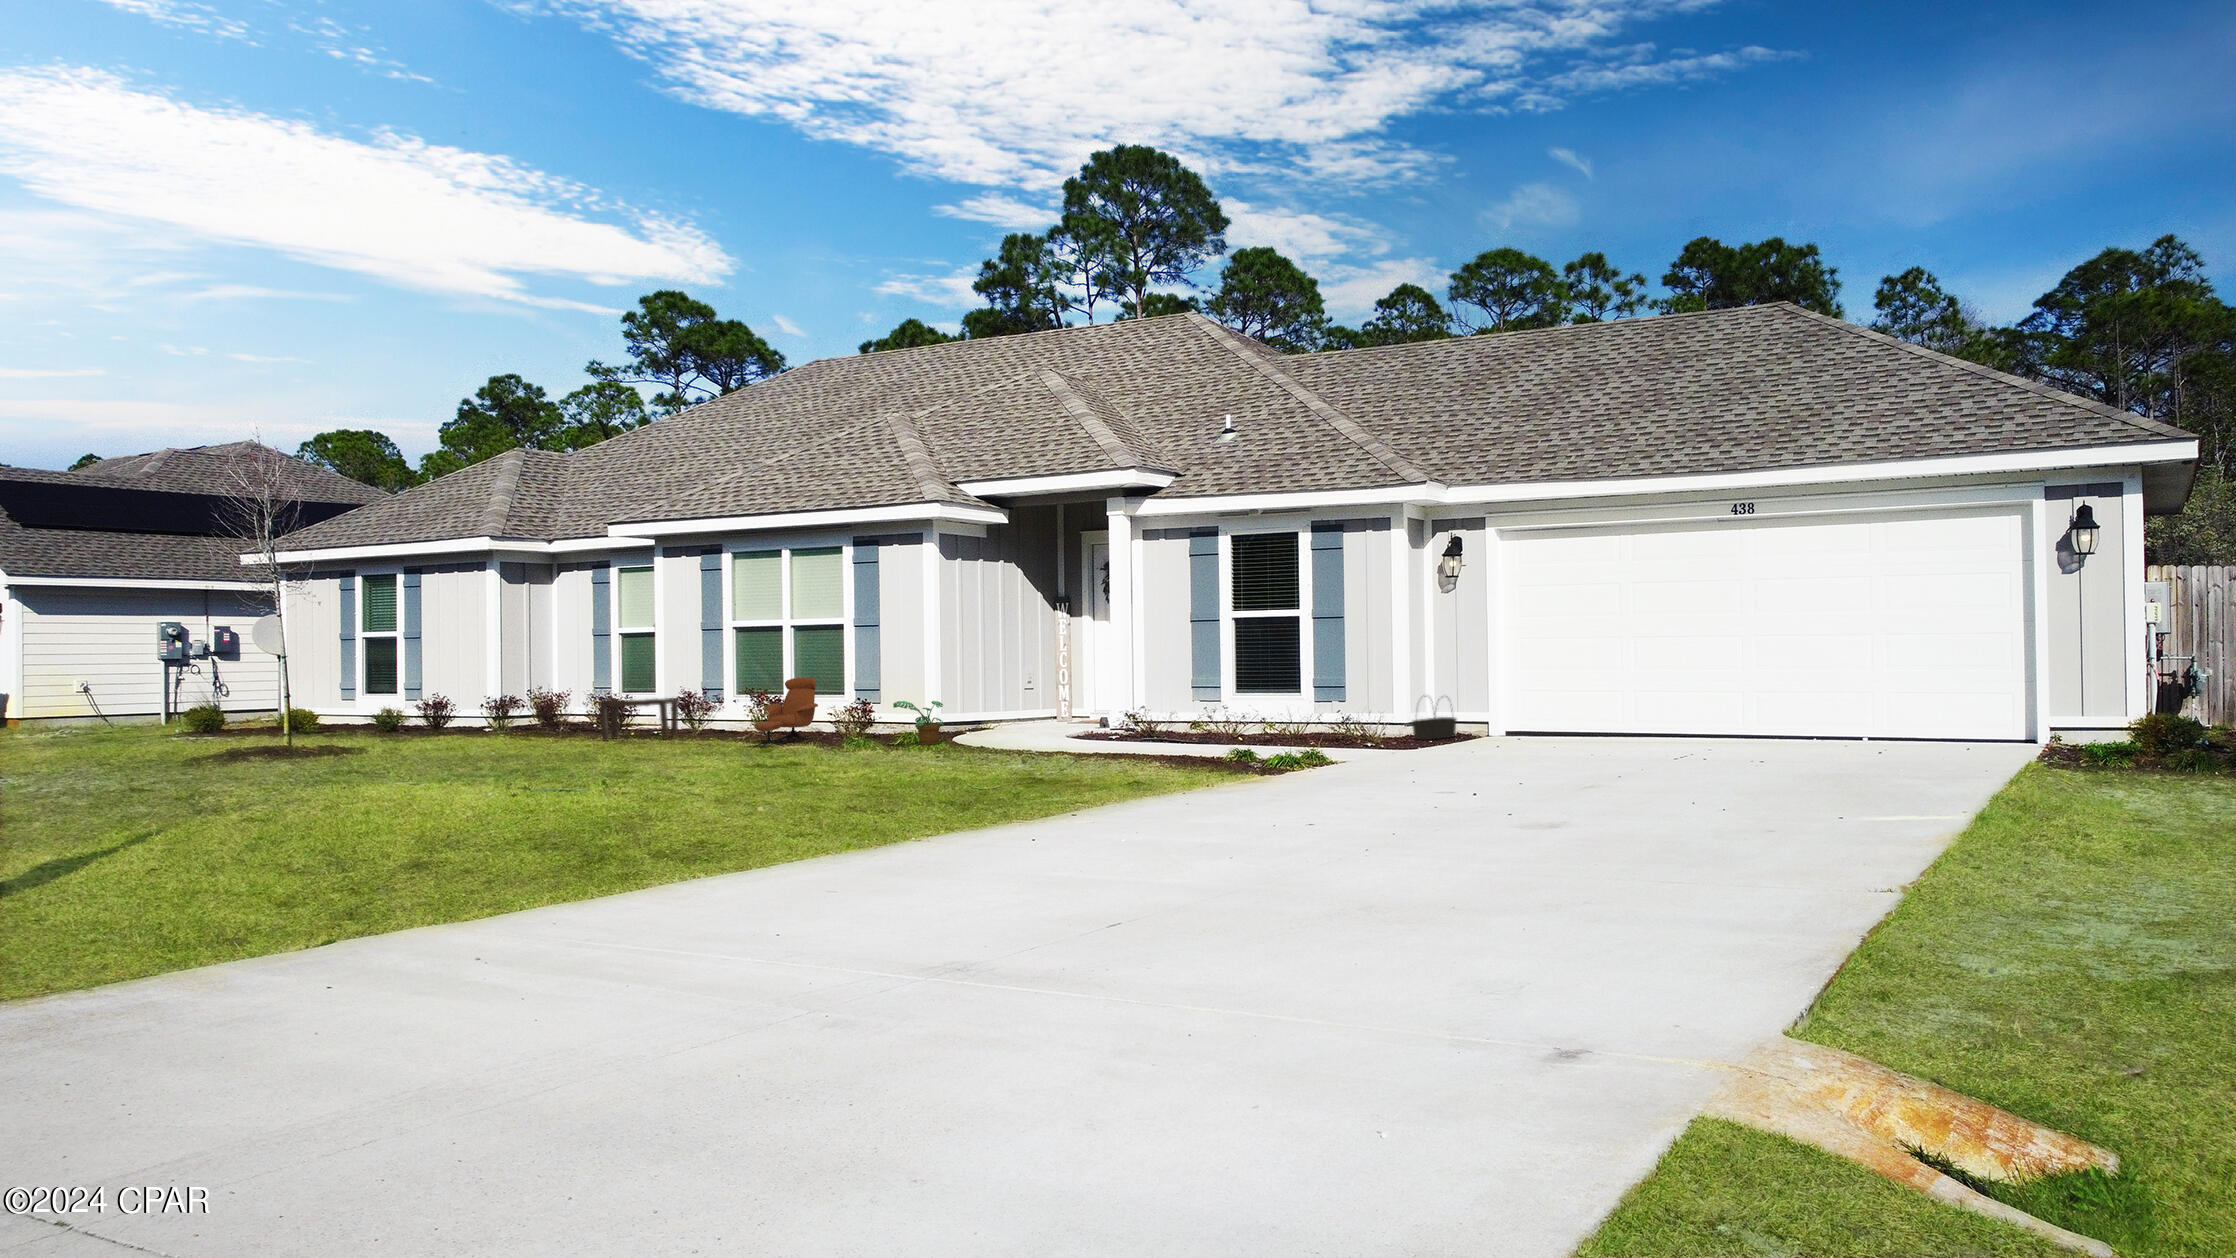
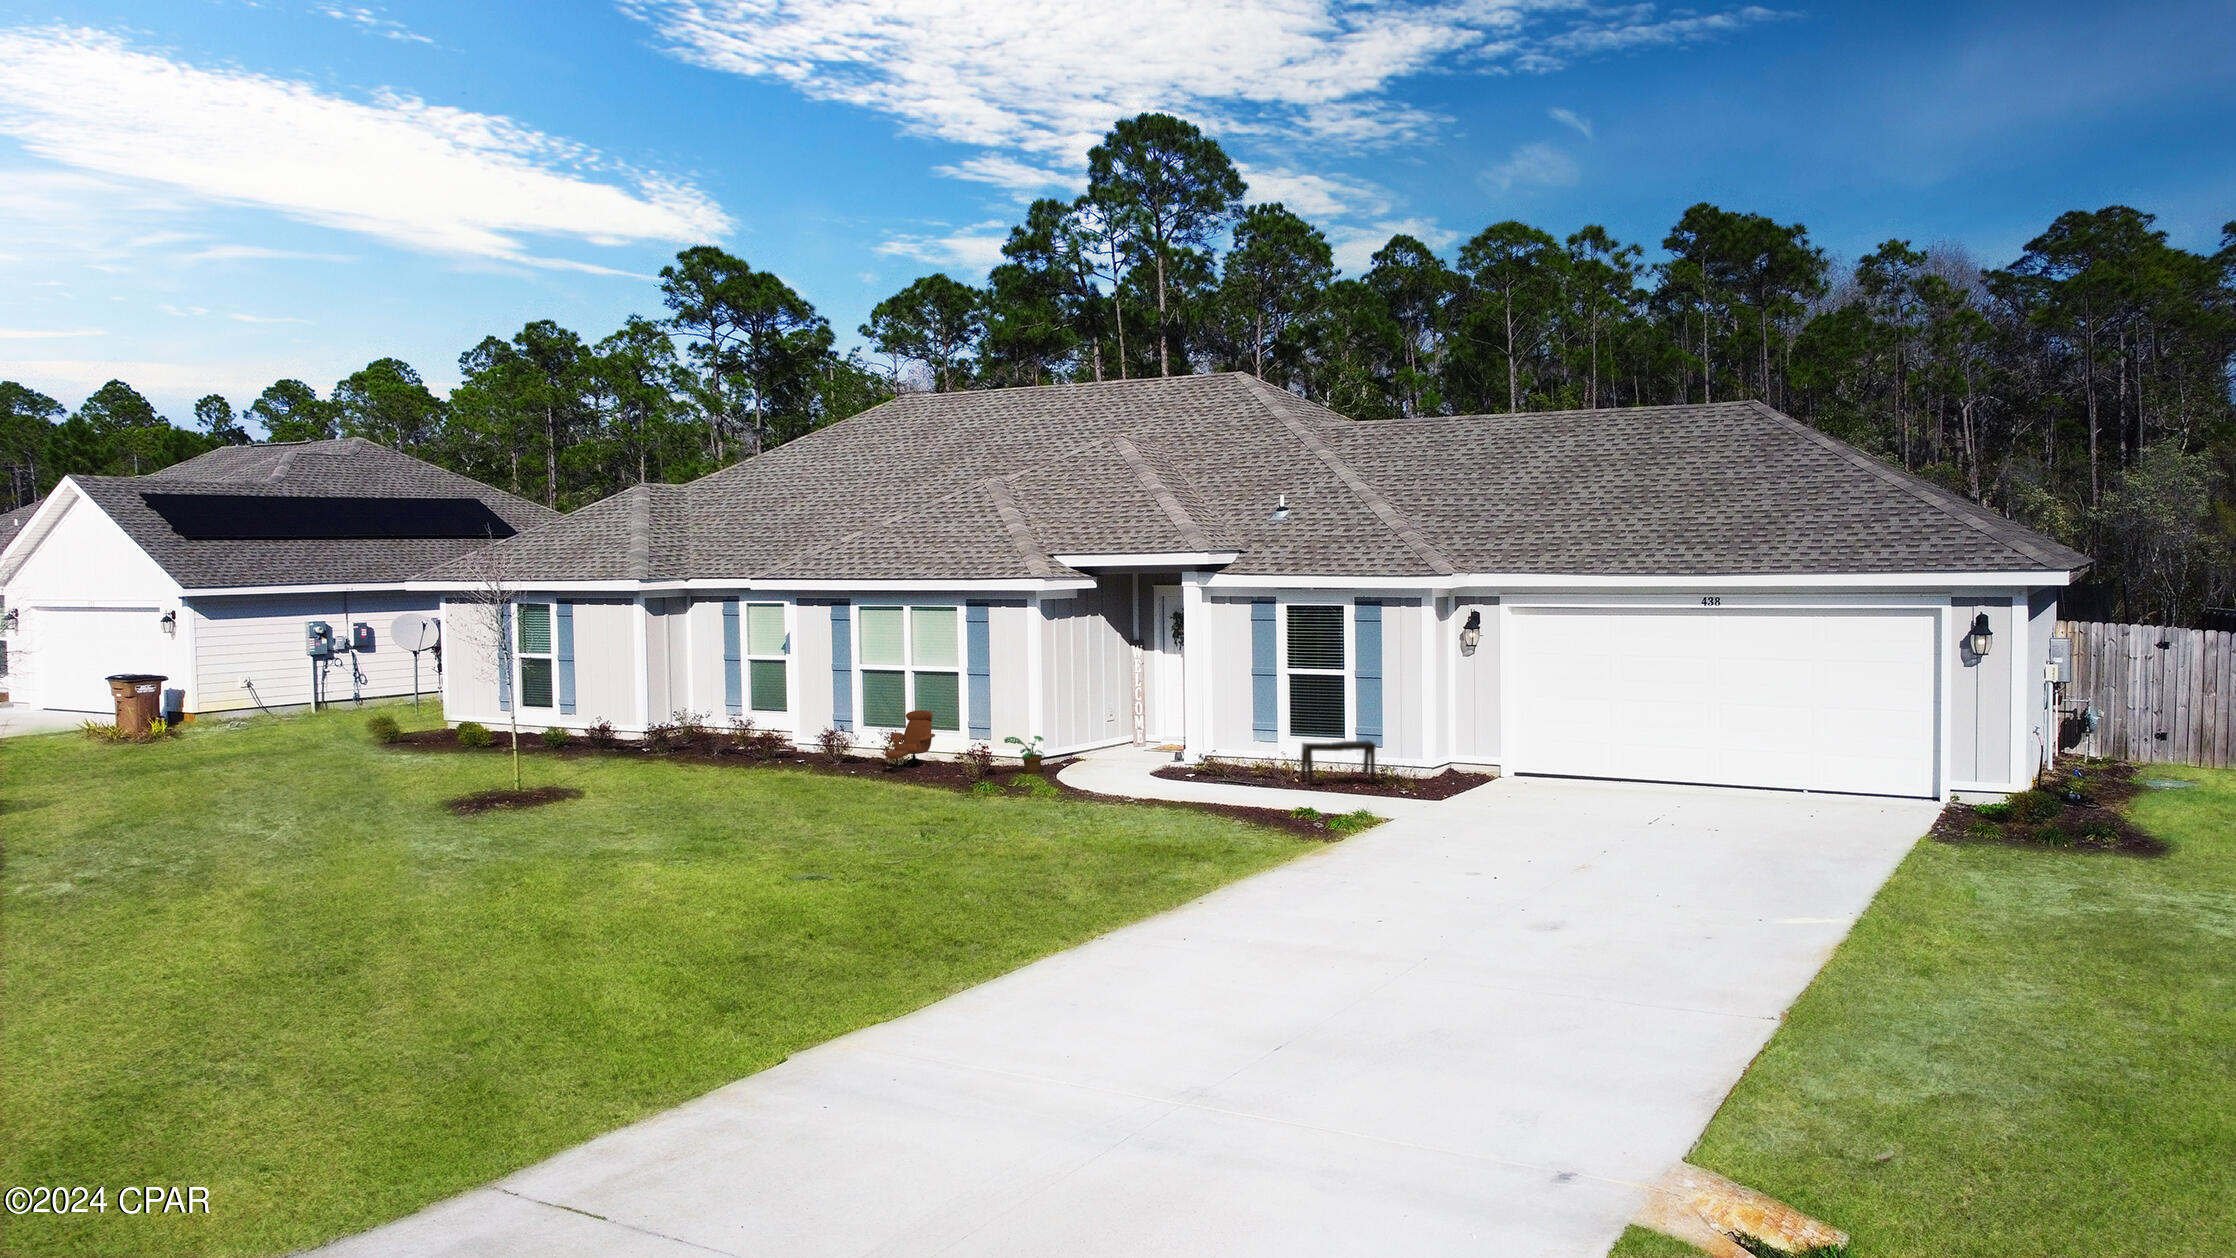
basket: present [1412,696,1456,740] -> none [1436,743,1473,782]
bench: present [599,698,680,741] -> present [1301,740,1376,785]

